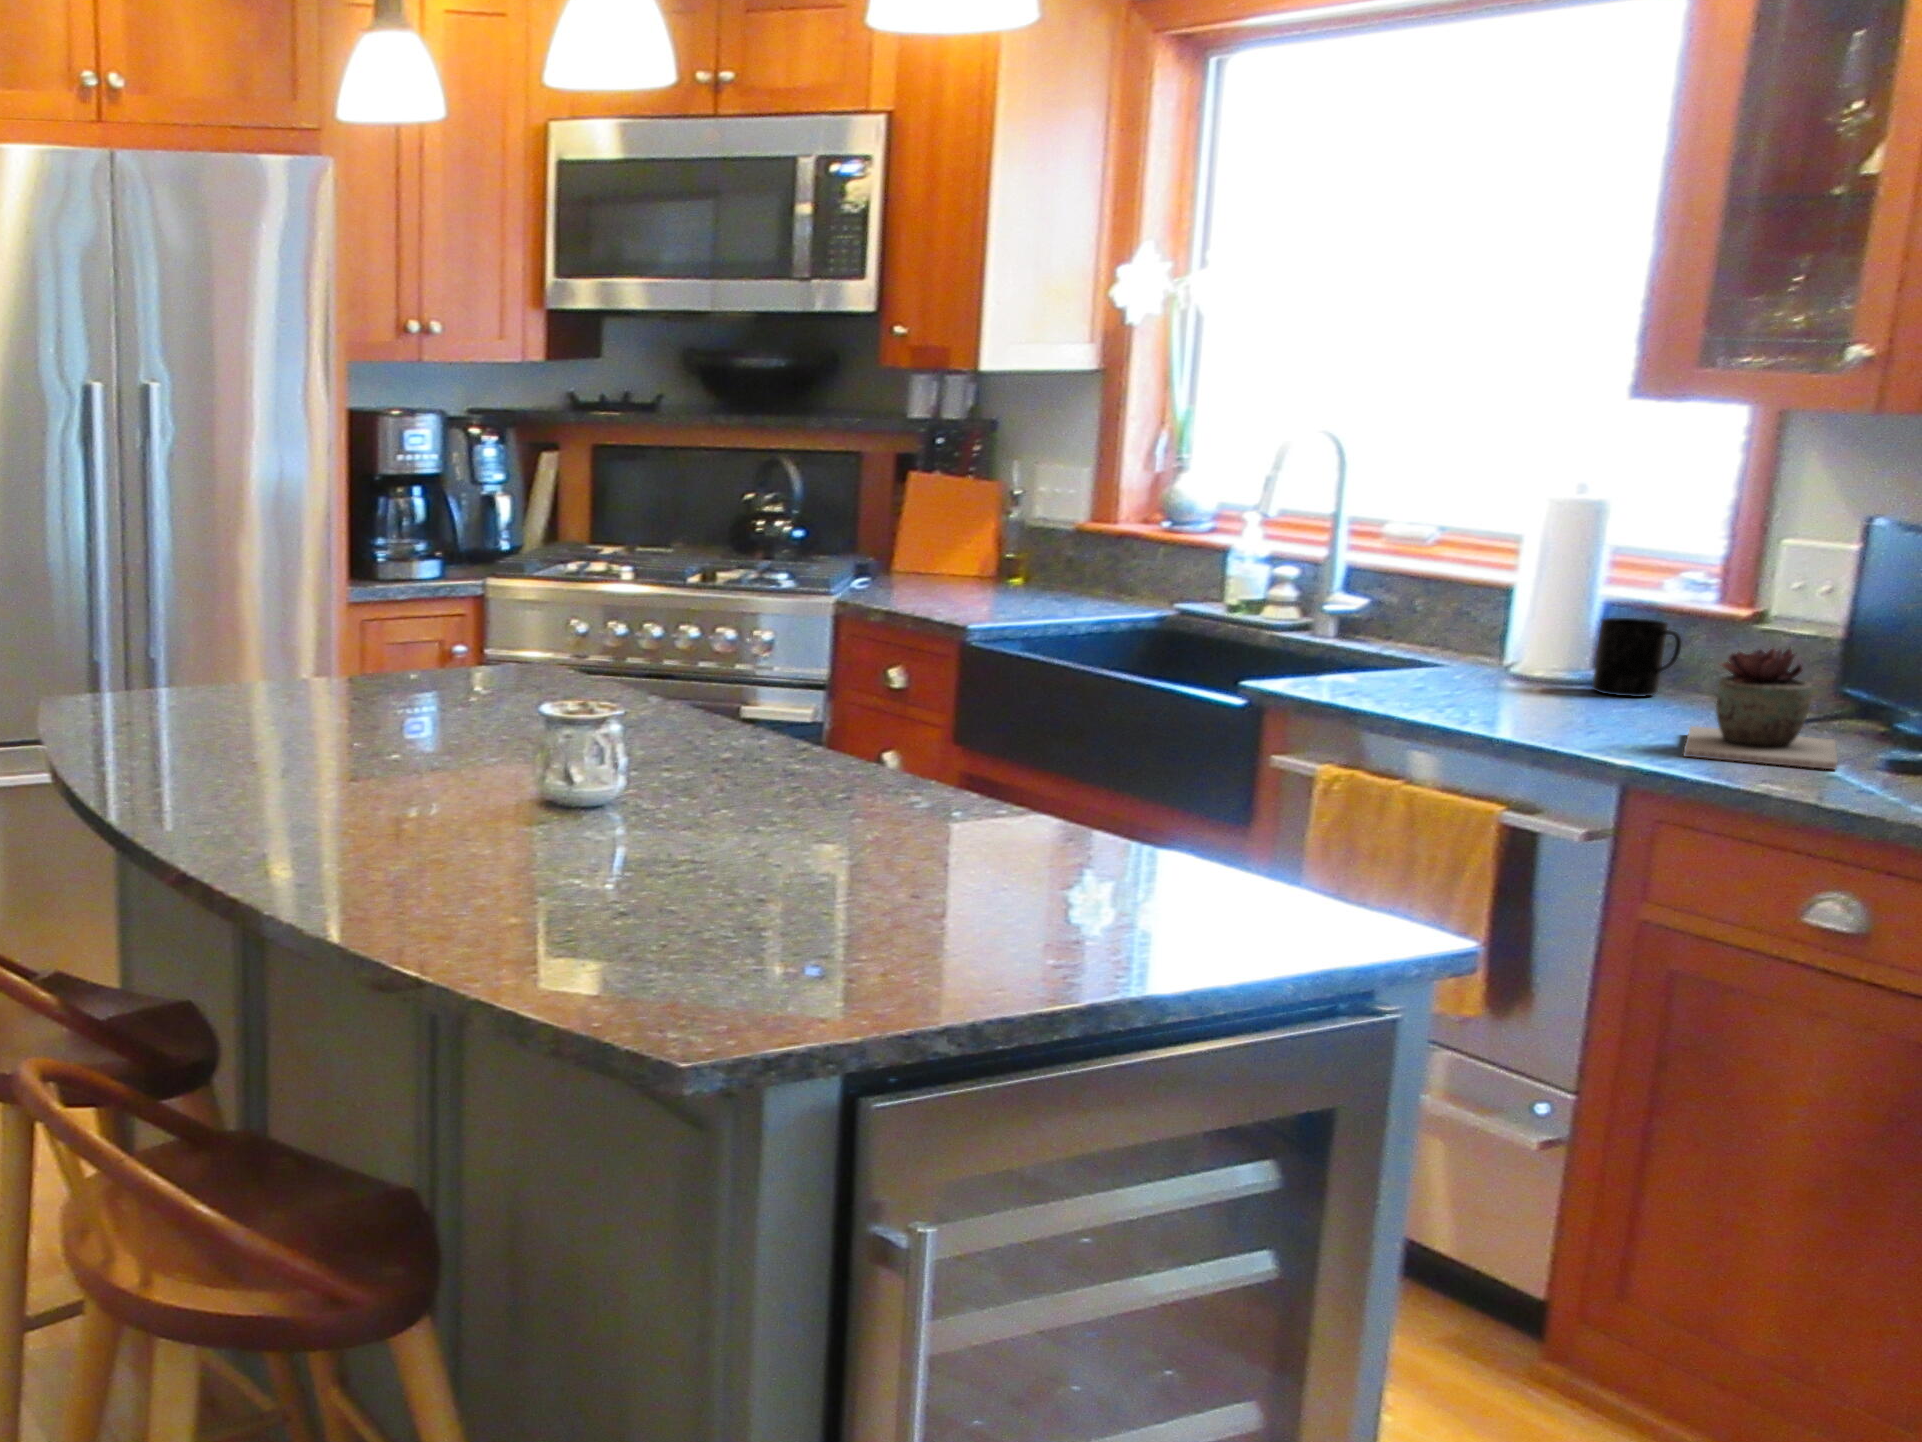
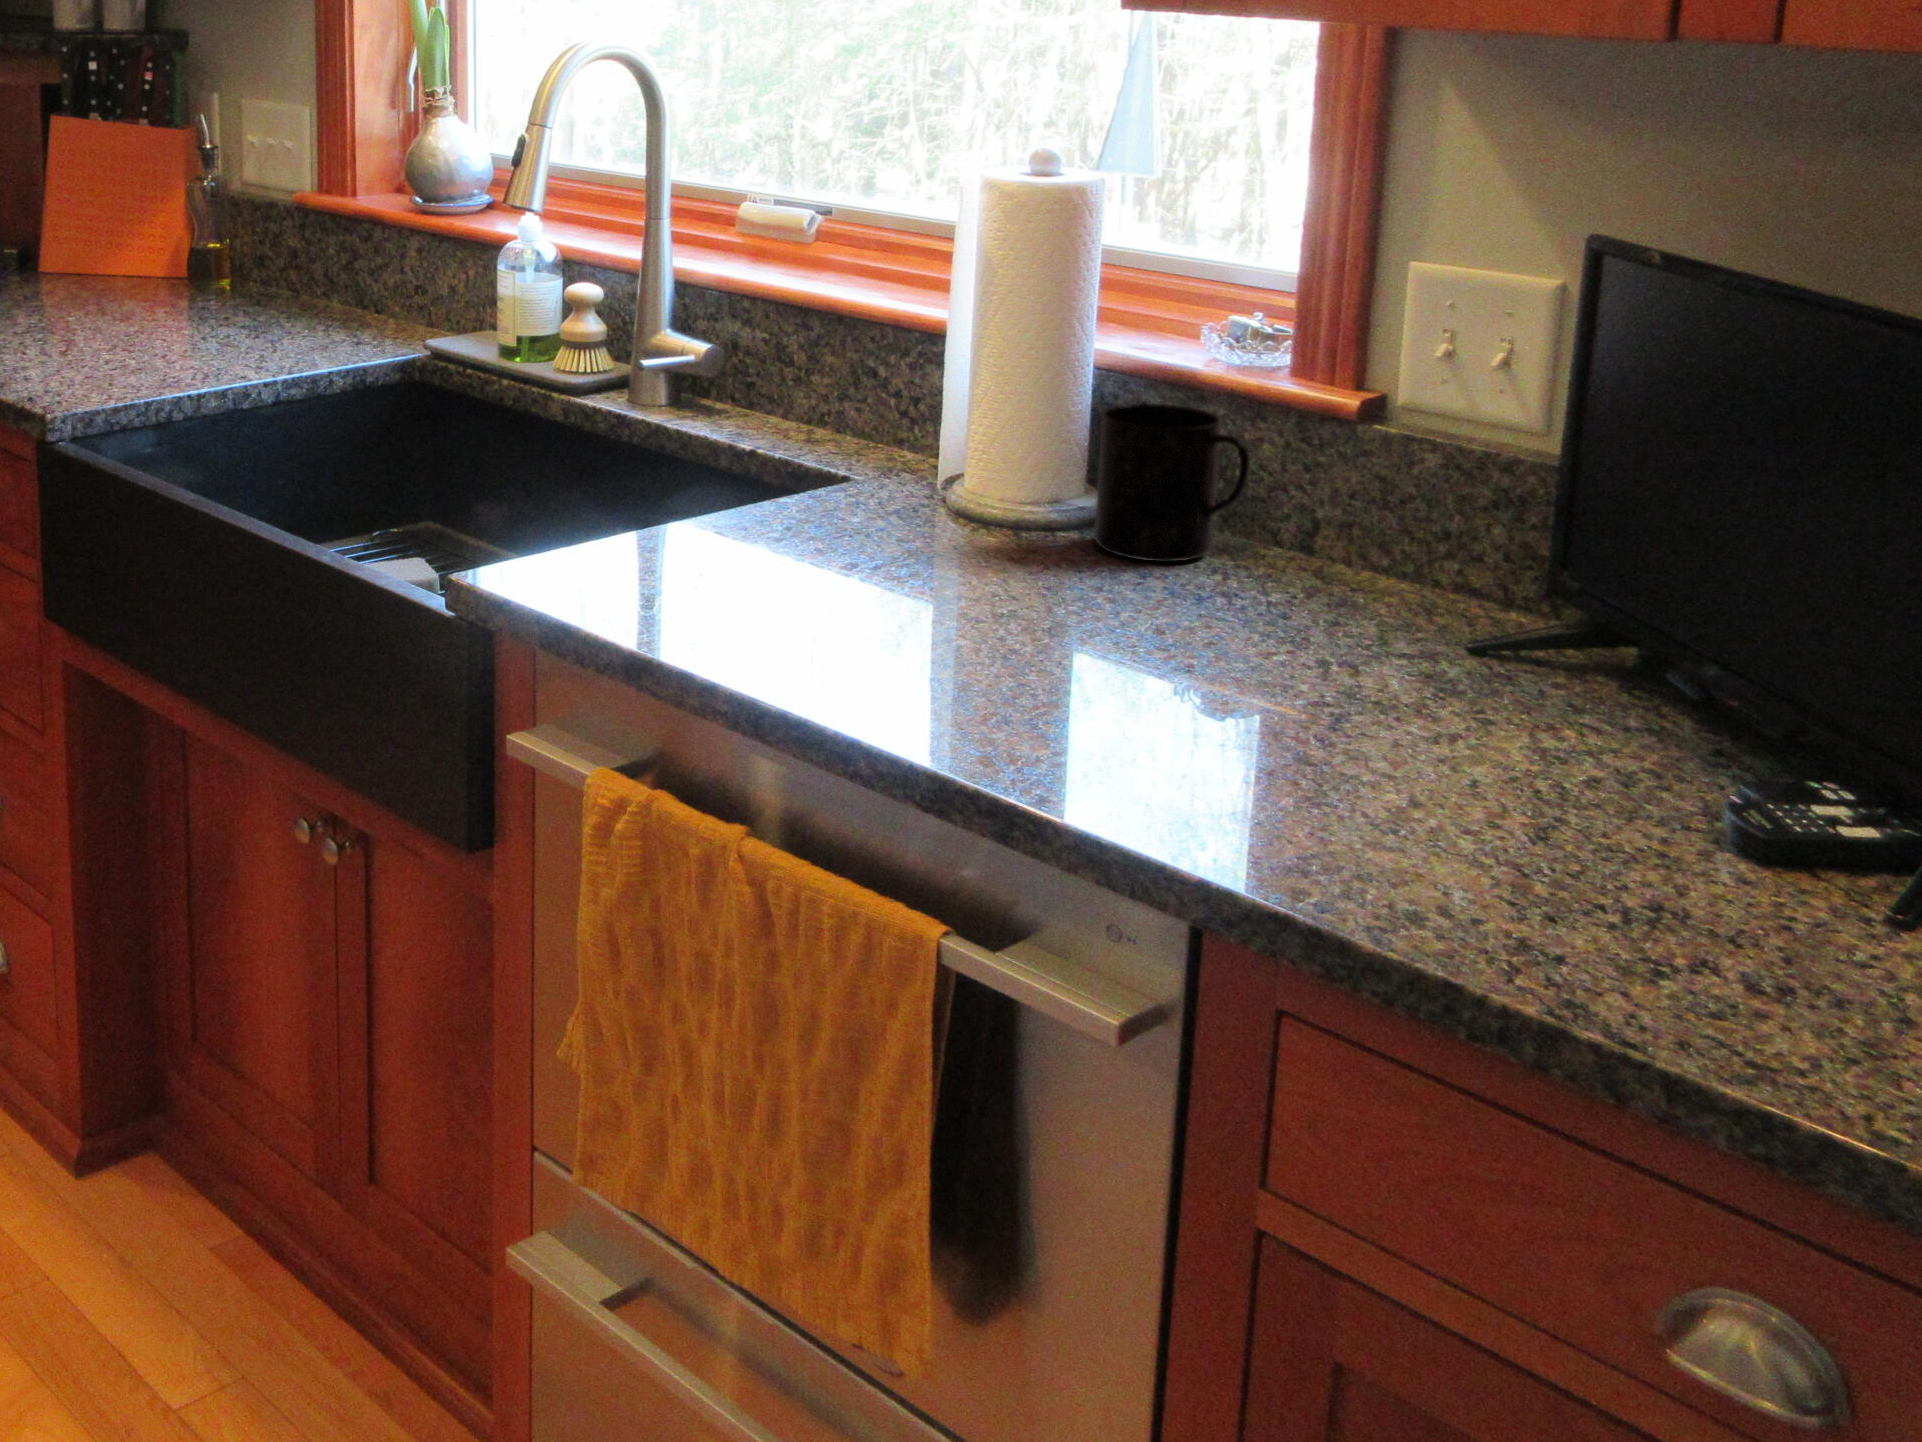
succulent plant: present [1683,648,1838,769] -> none [1312,546,1679,862]

